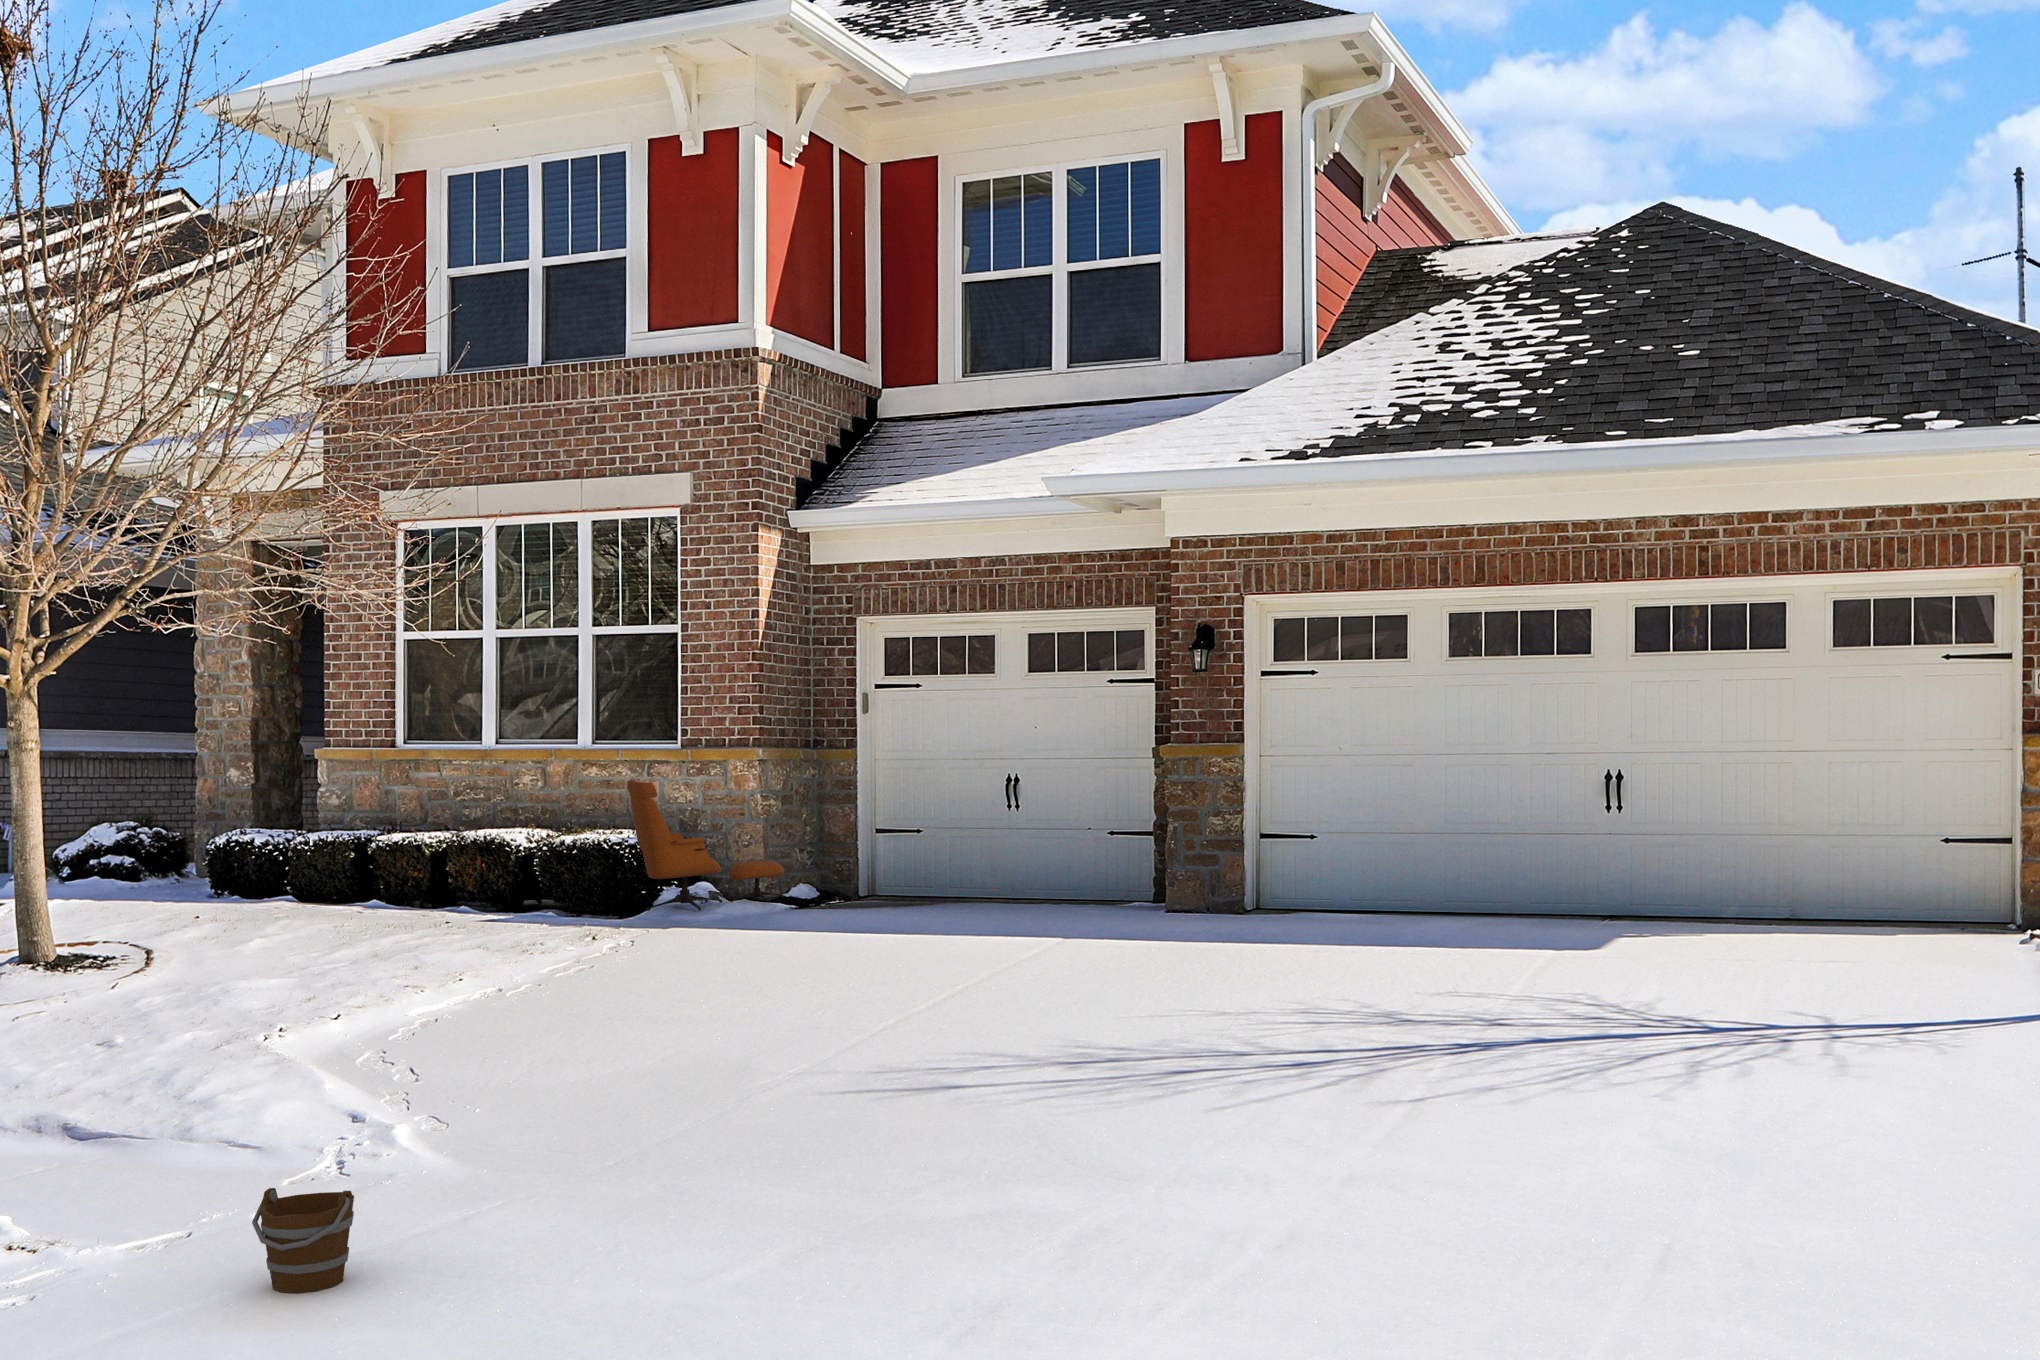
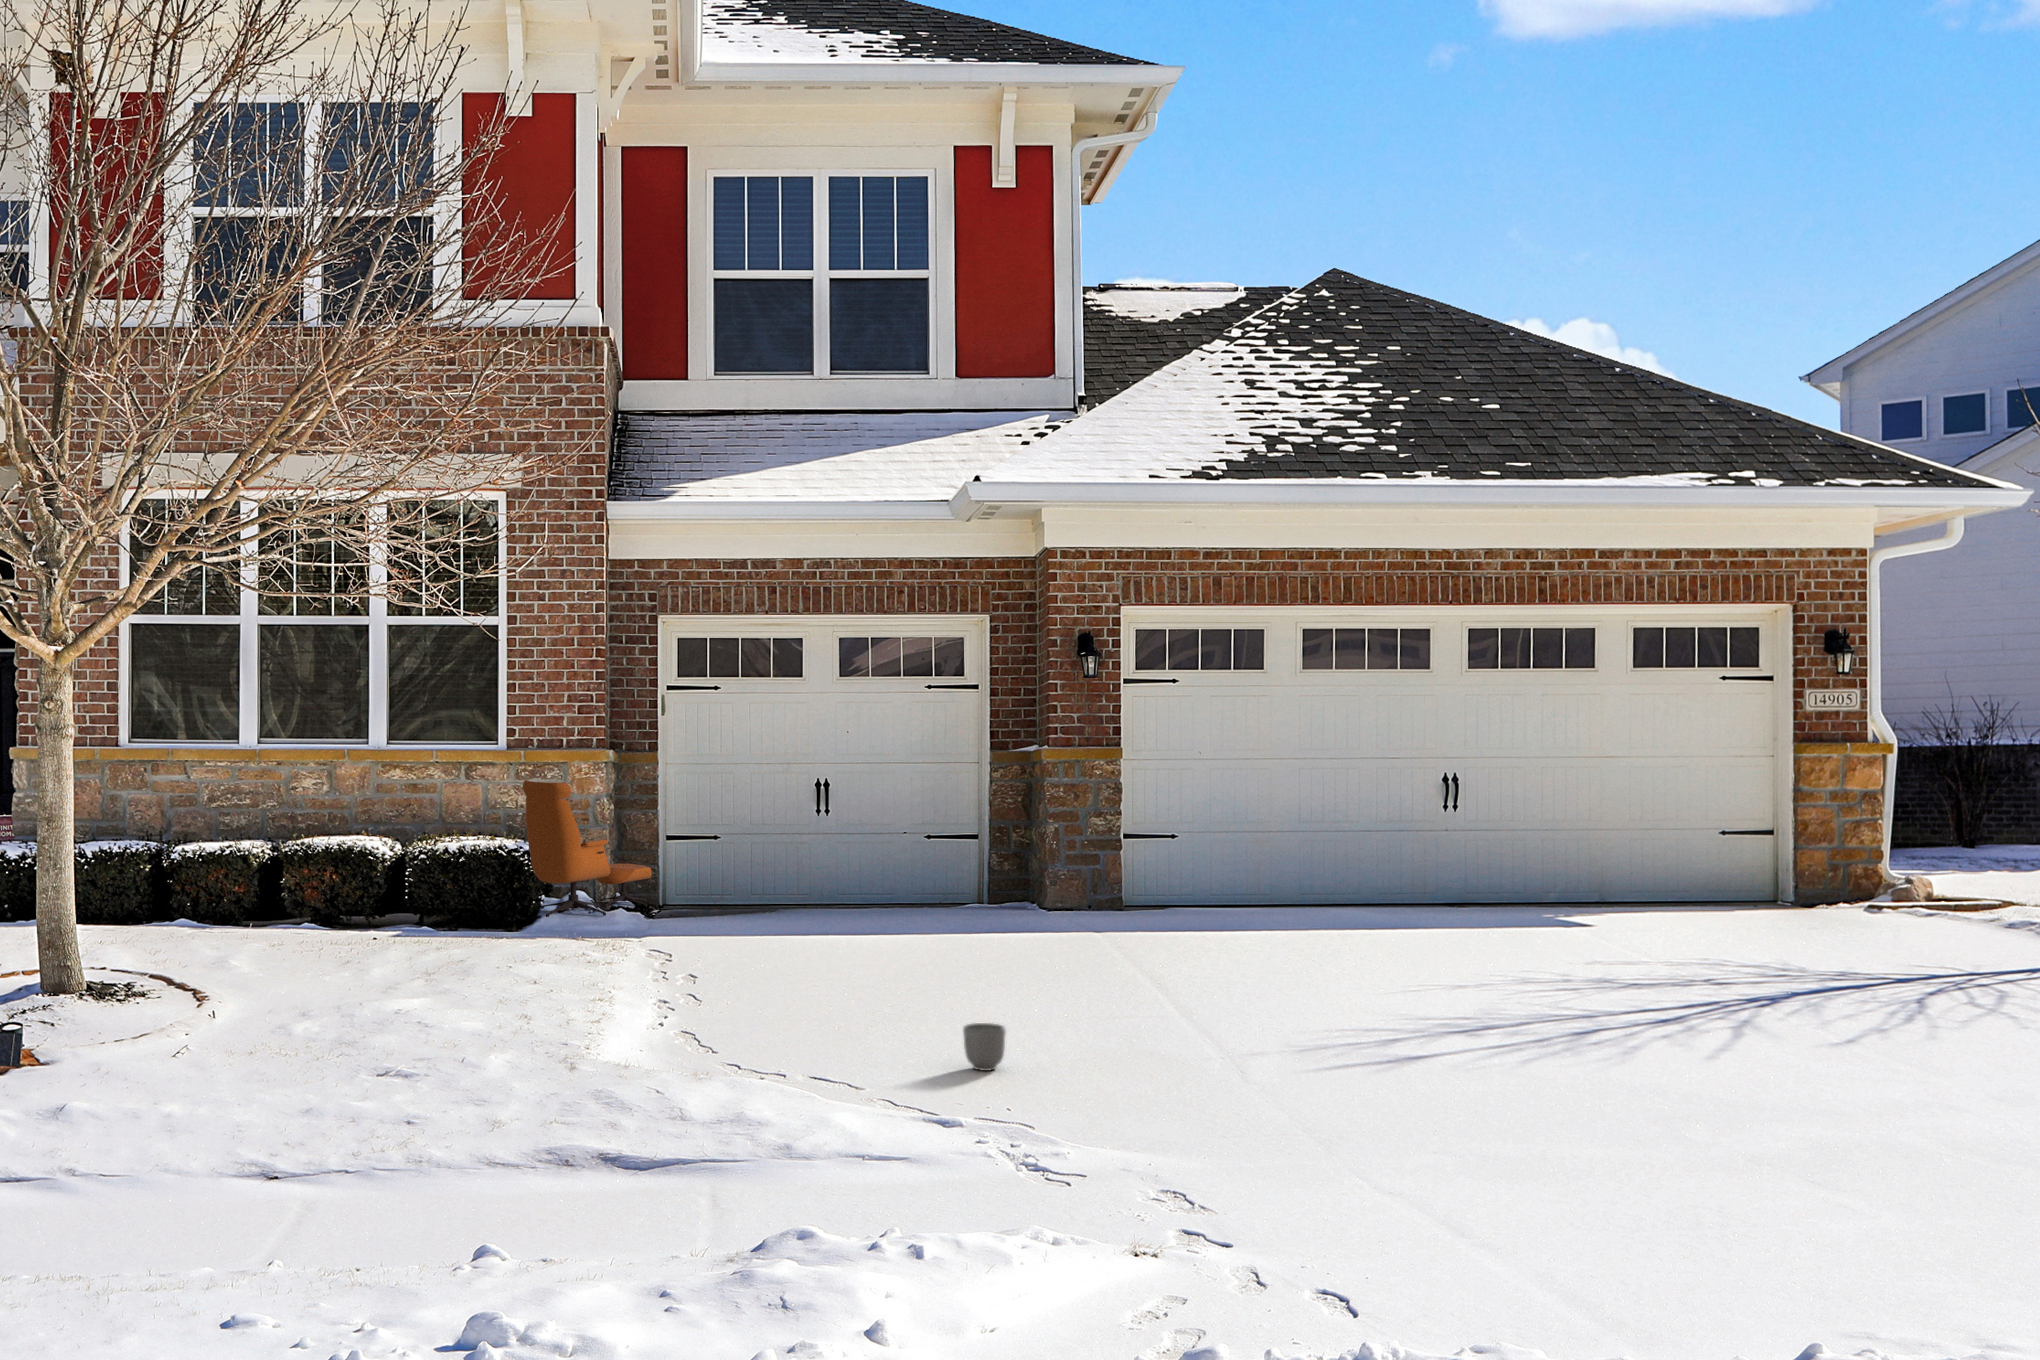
planter: none [465,1029,508,1076] -> present [963,1023,1006,1071]
bucket: present [252,1188,354,1293] -> none [1485,1155,1587,1256]

